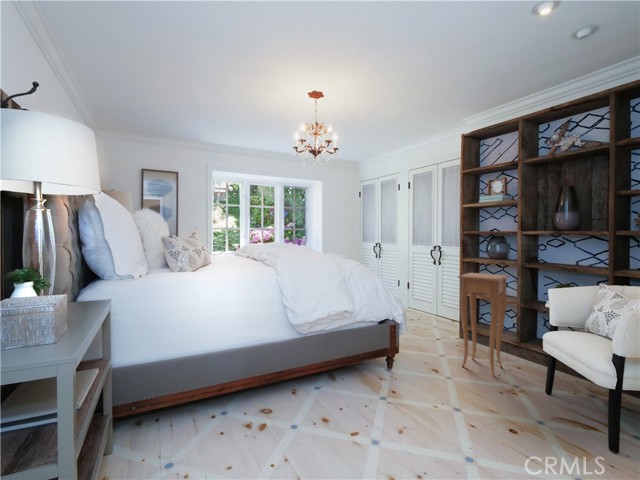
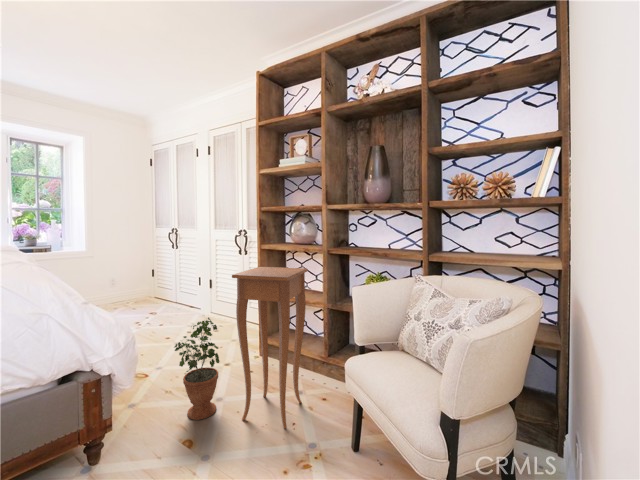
potted plant: none [419,300,445,362] -> present [175,318,220,420]

